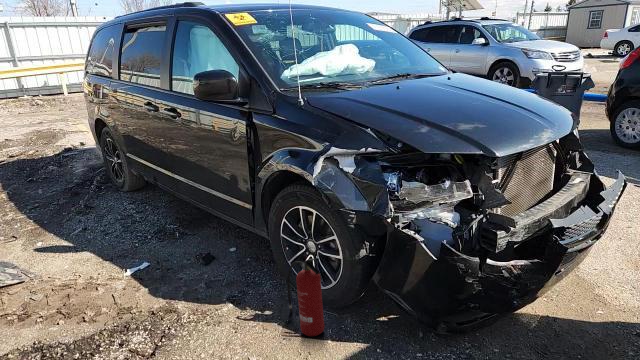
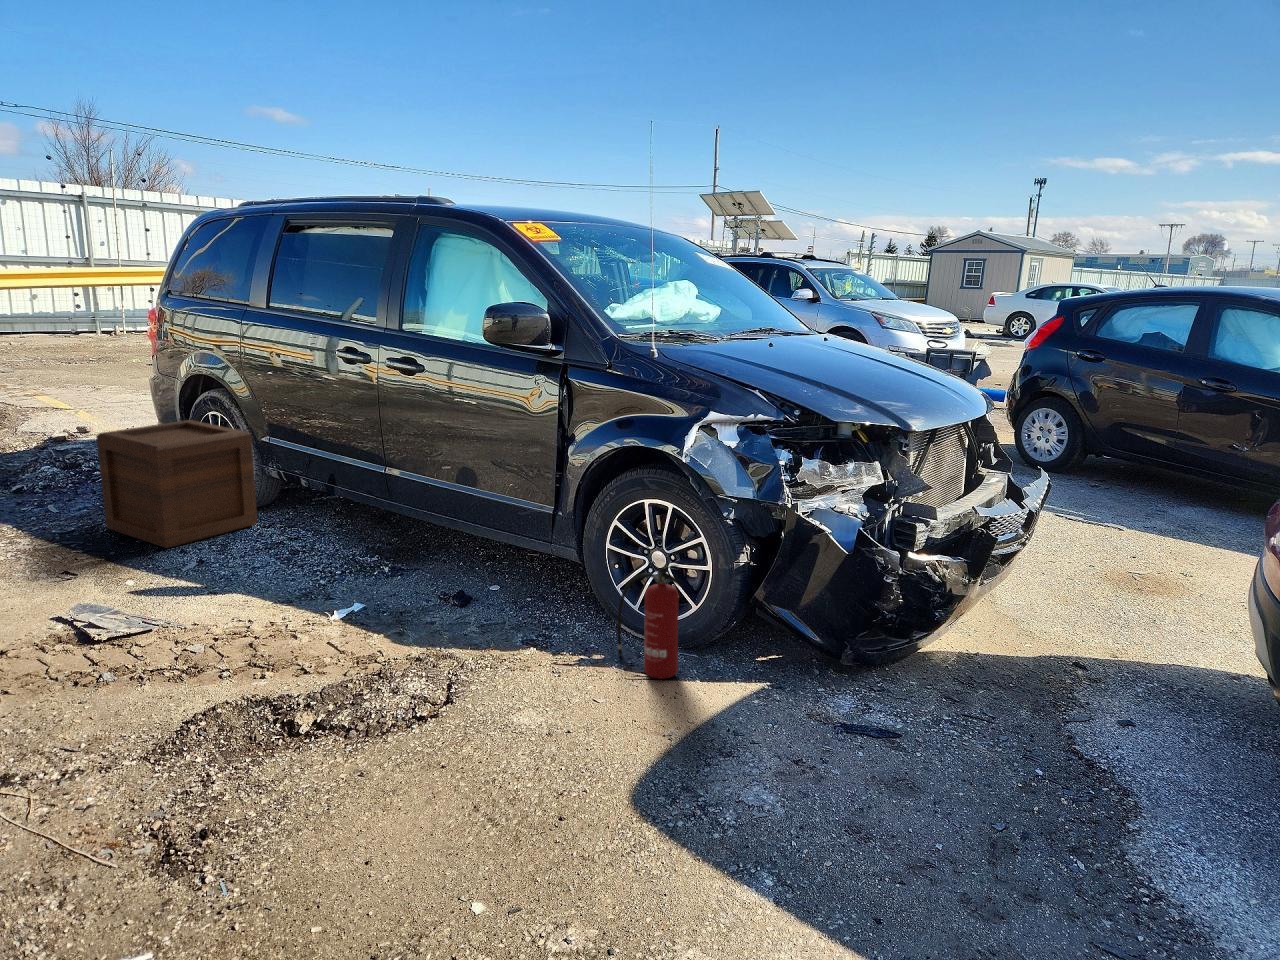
wooden crate: none [29,146,122,224] -> present [96,420,257,548]

